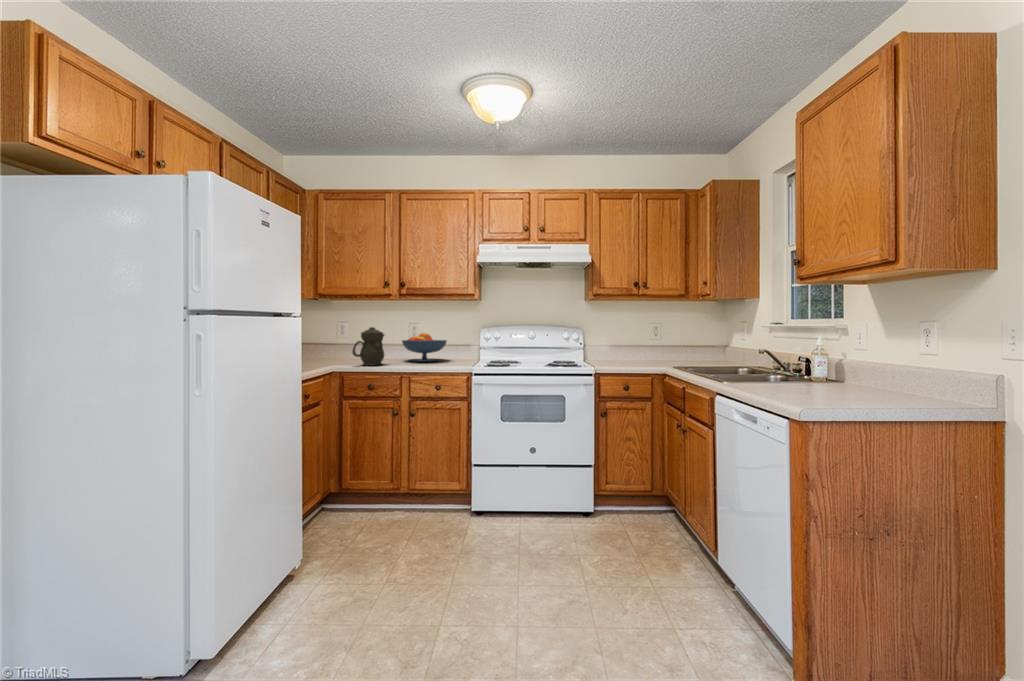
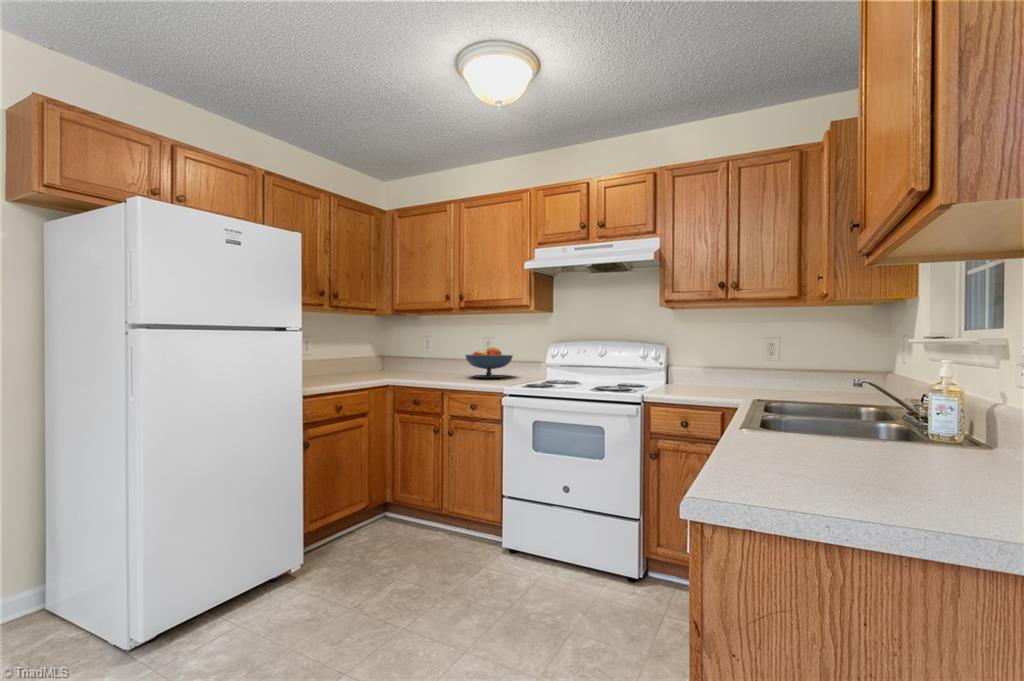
teapot: present [352,327,384,366] -> none [407,341,443,380]

